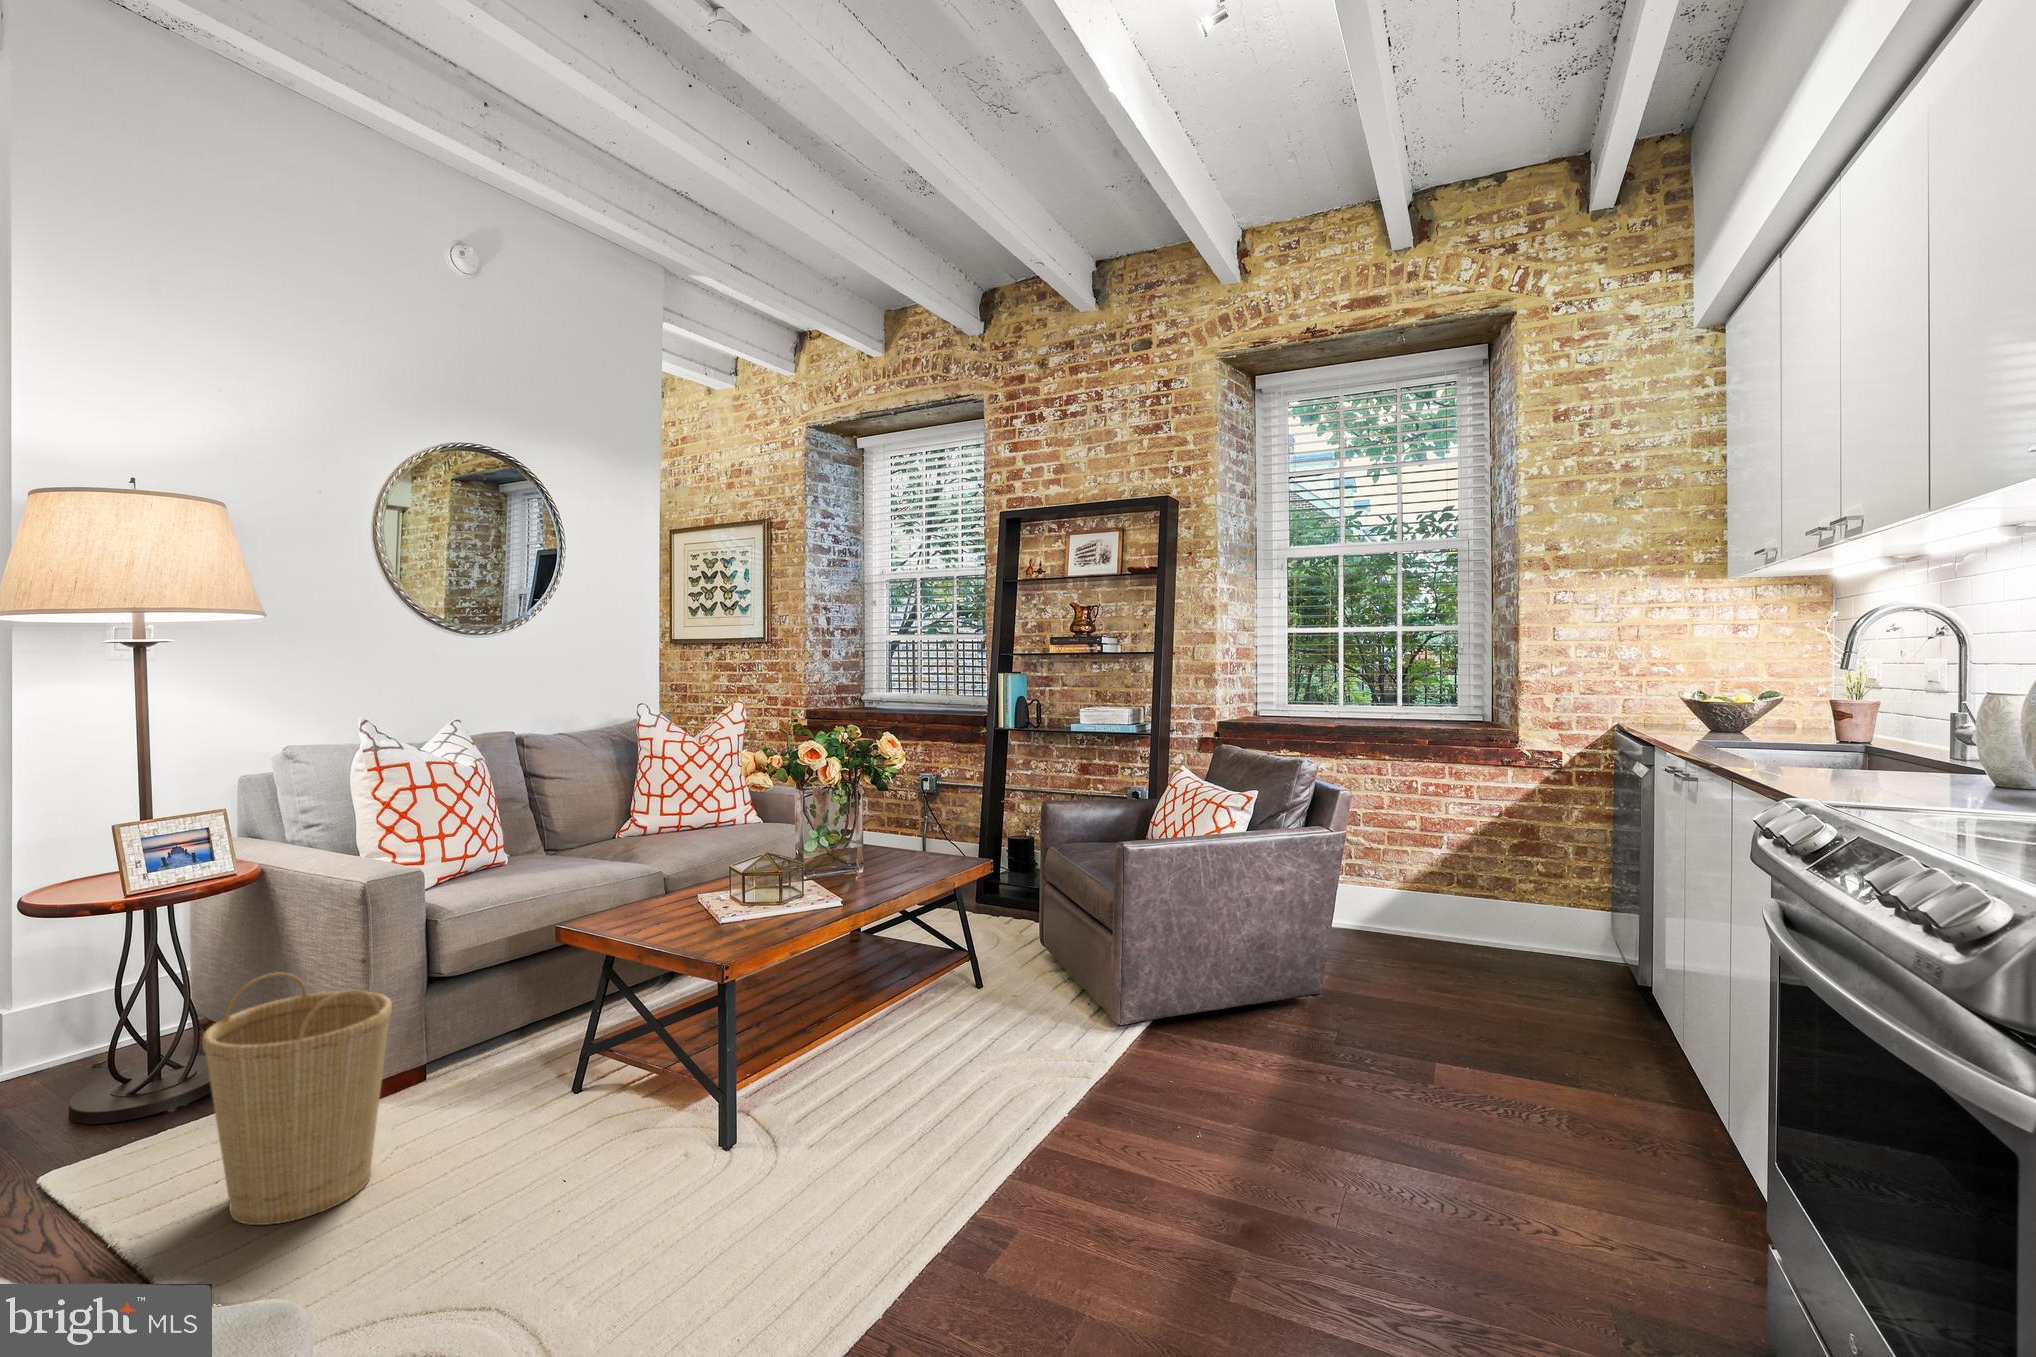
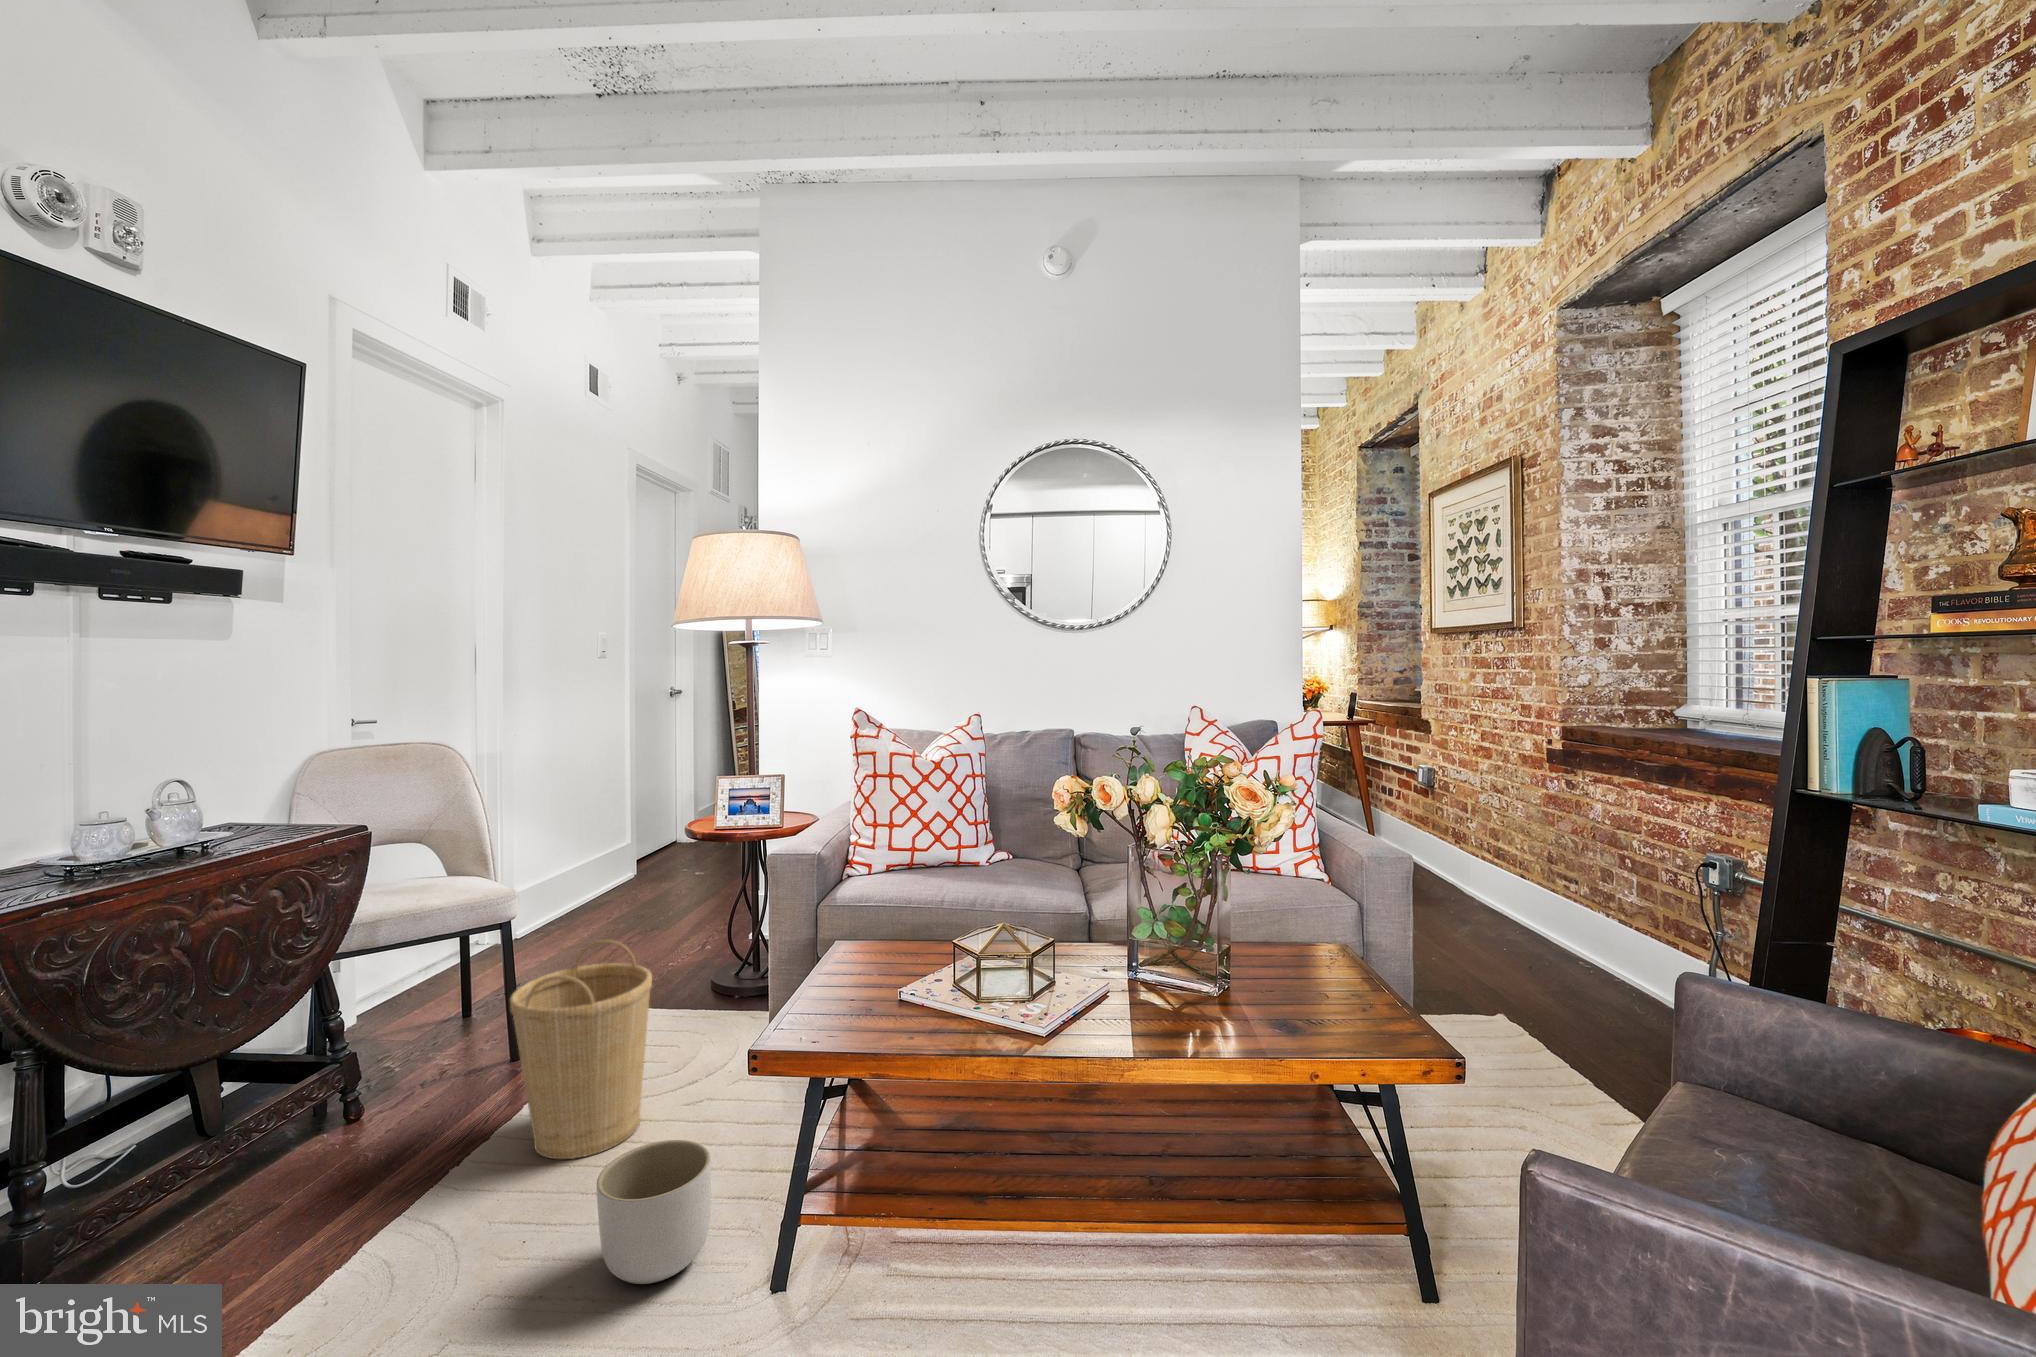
planter: none [558,1062,658,1179] -> present [597,1140,711,1284]

